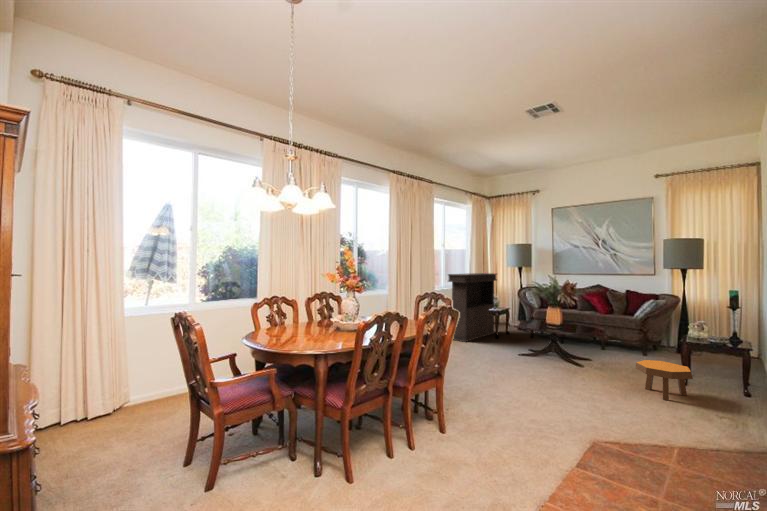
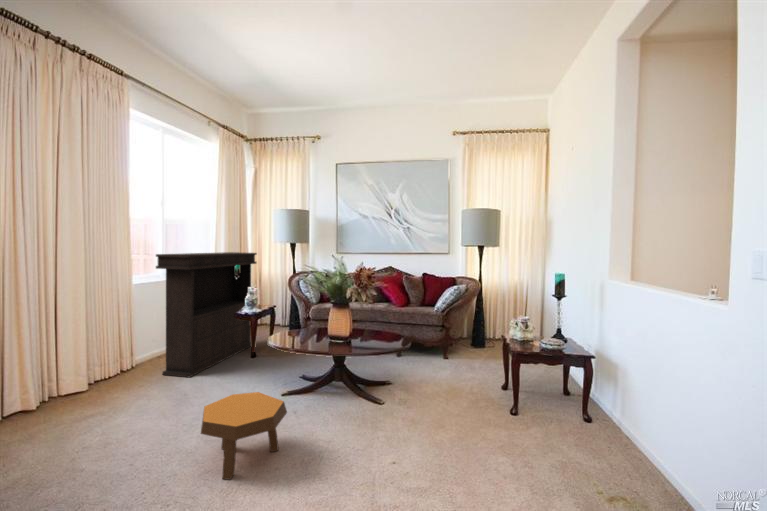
footstool: present [636,360,693,401] -> present [201,392,287,479]

